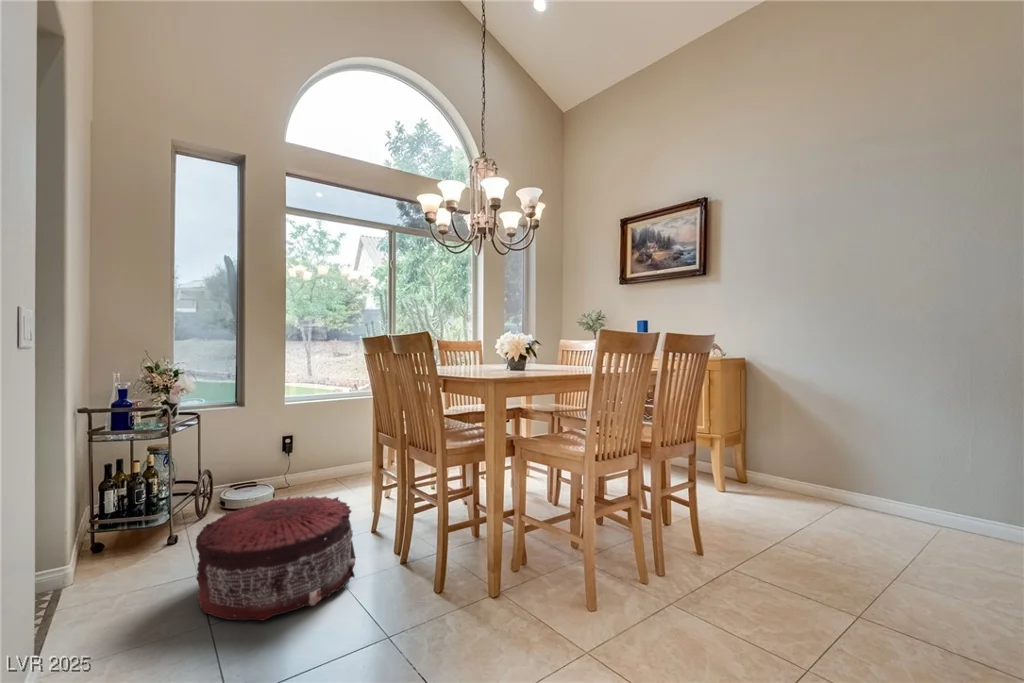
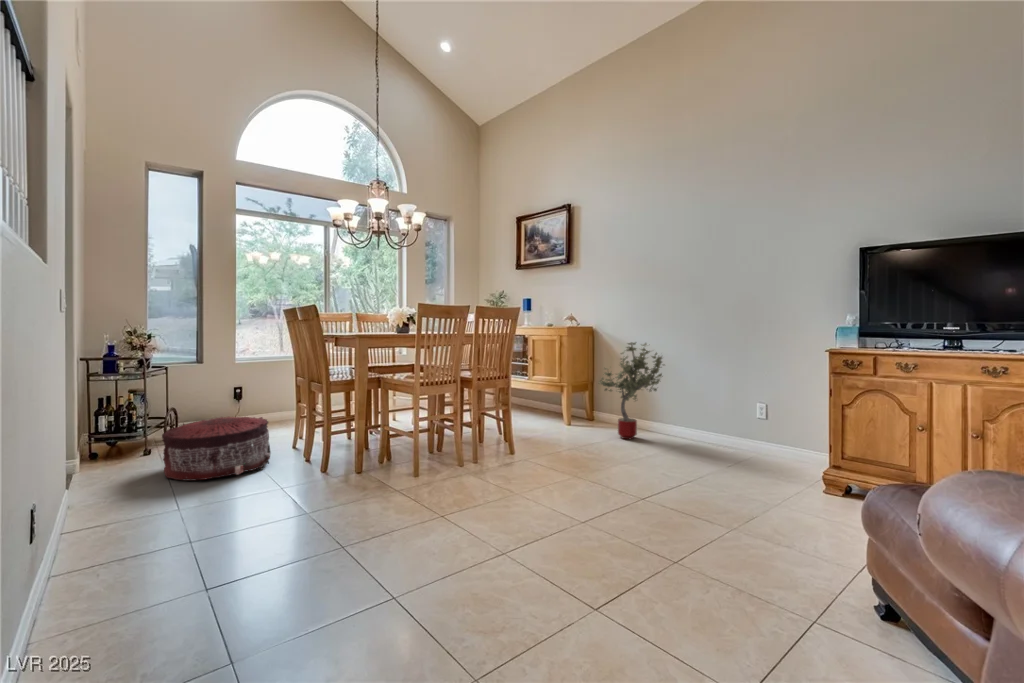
potted tree: none [767,380,893,516] -> present [599,342,662,439]

